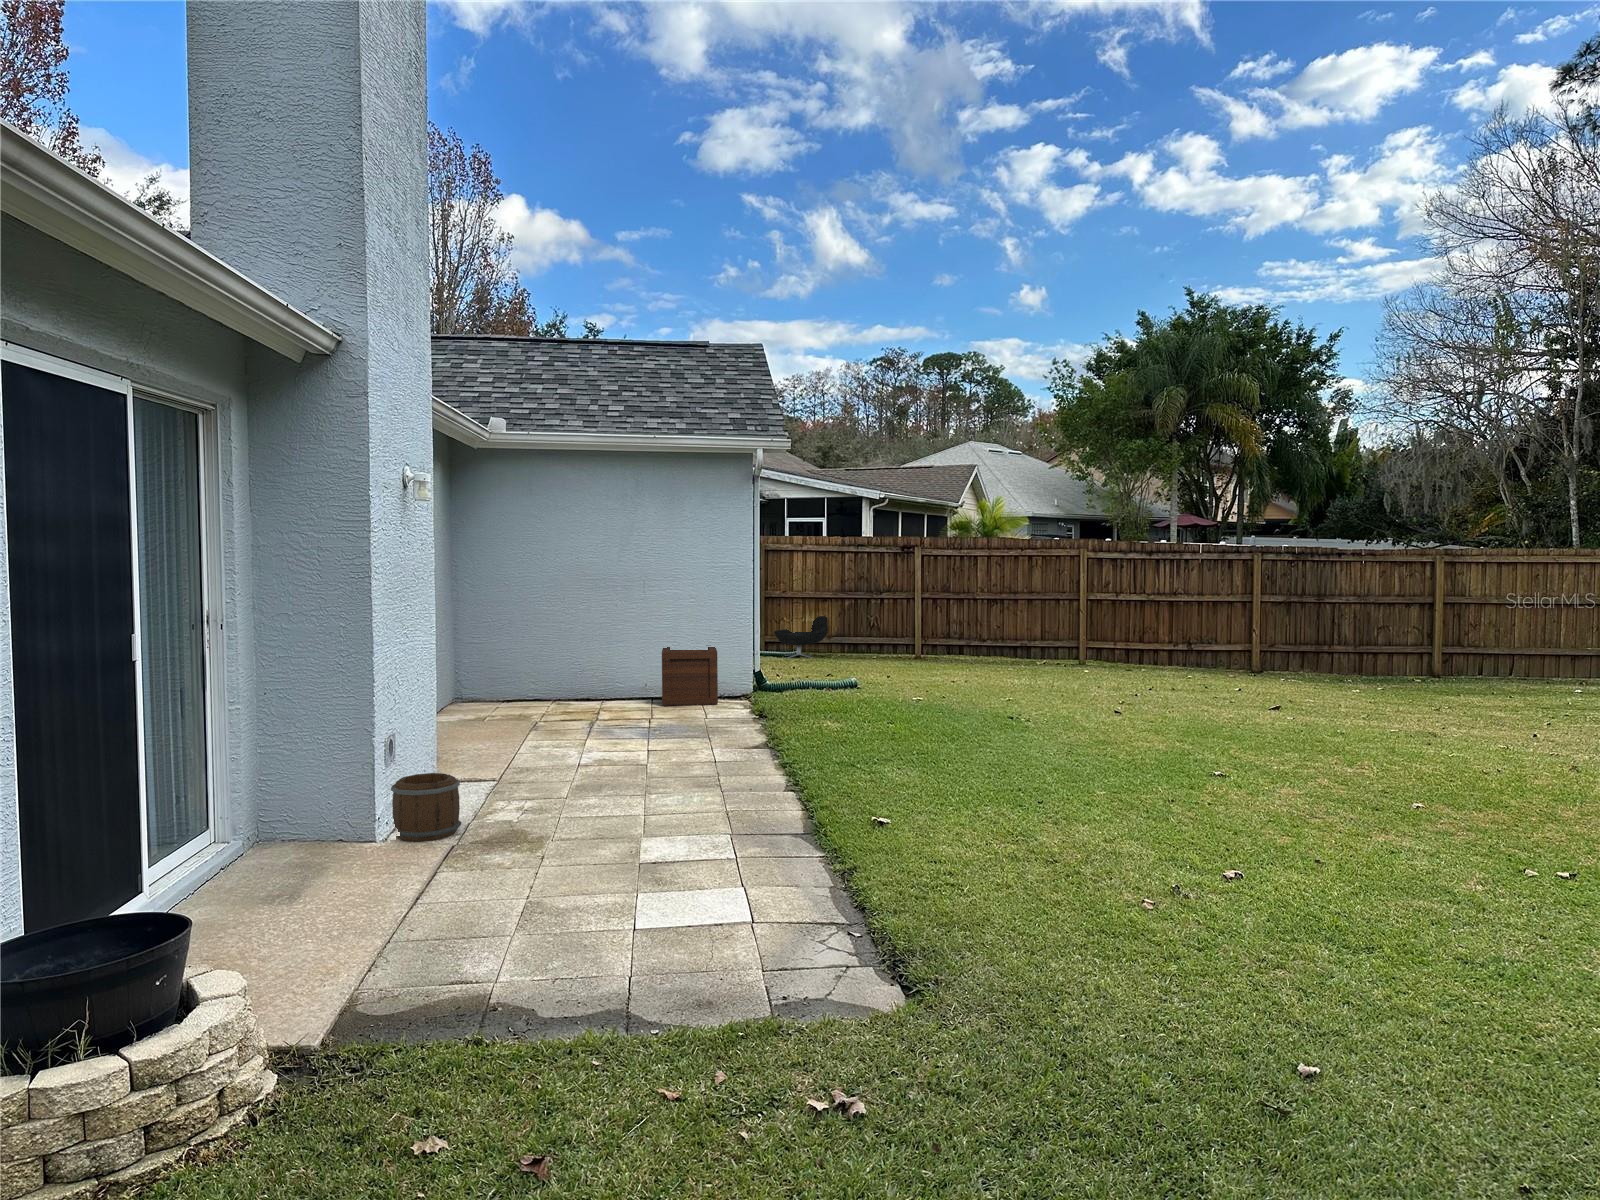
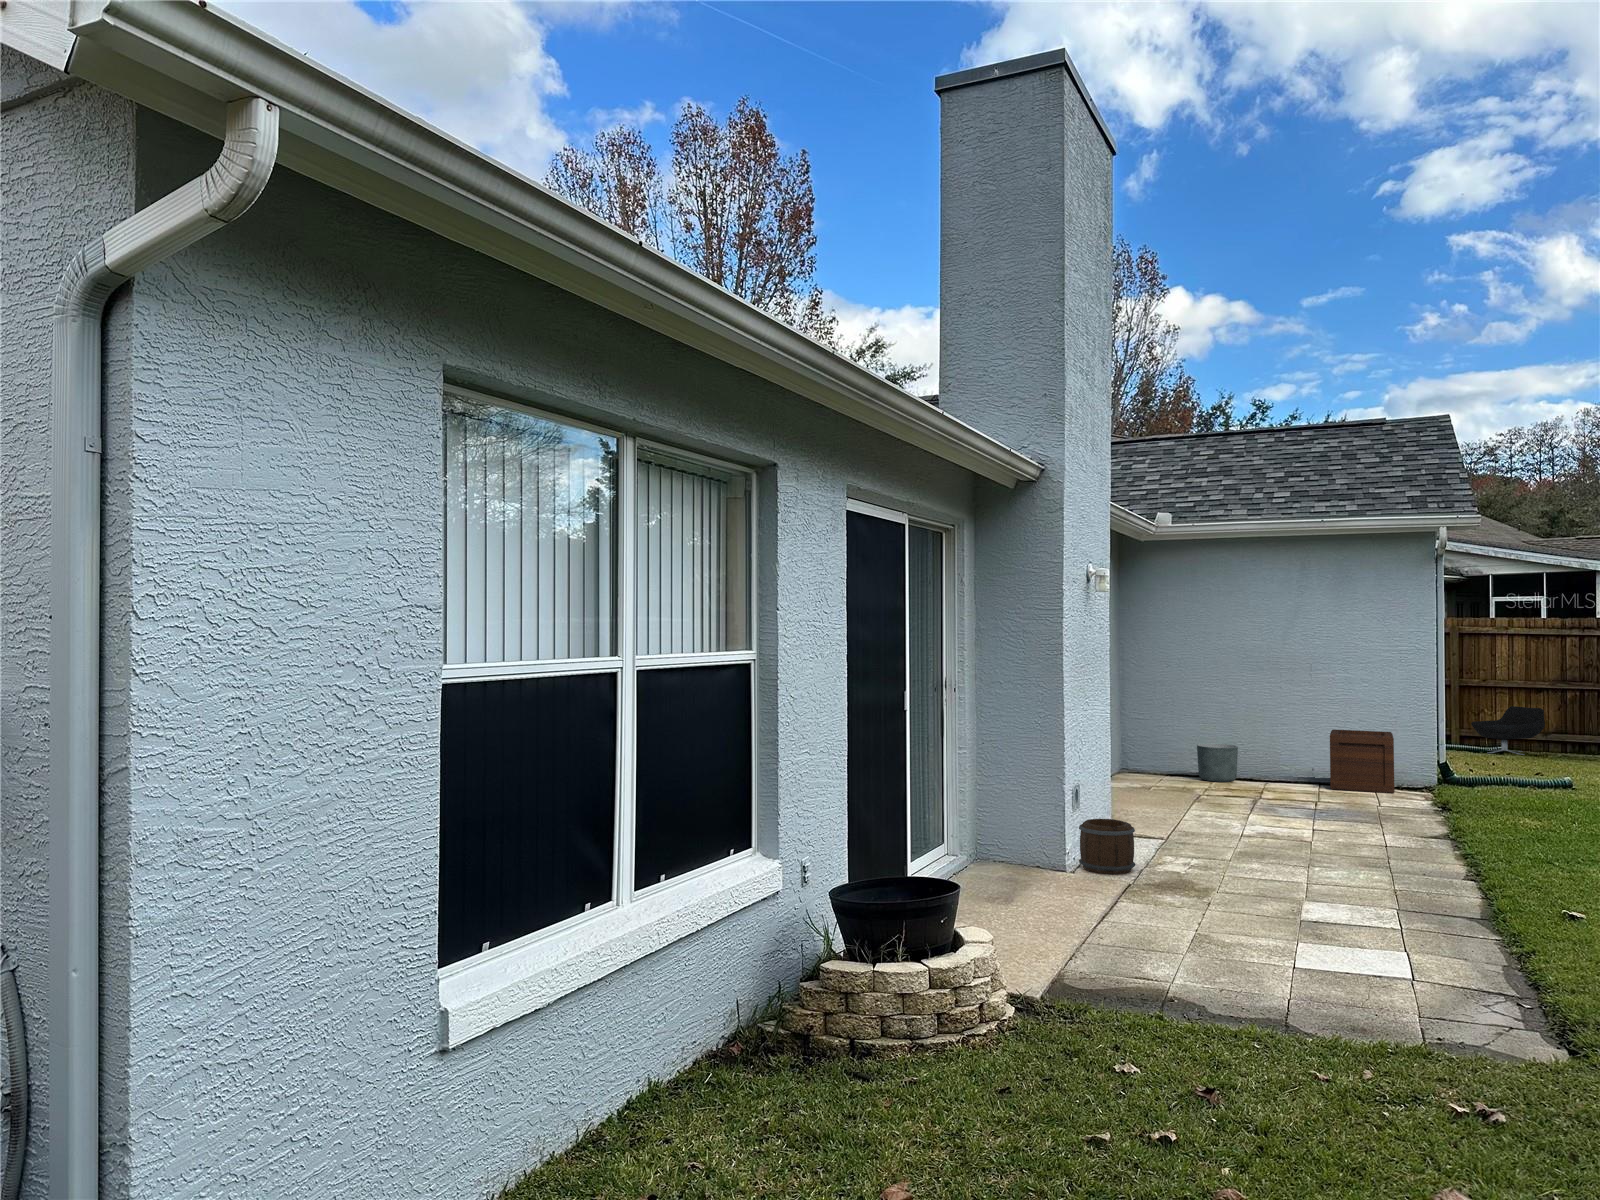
planter: none [534,668,575,708] -> present [1197,743,1238,782]

